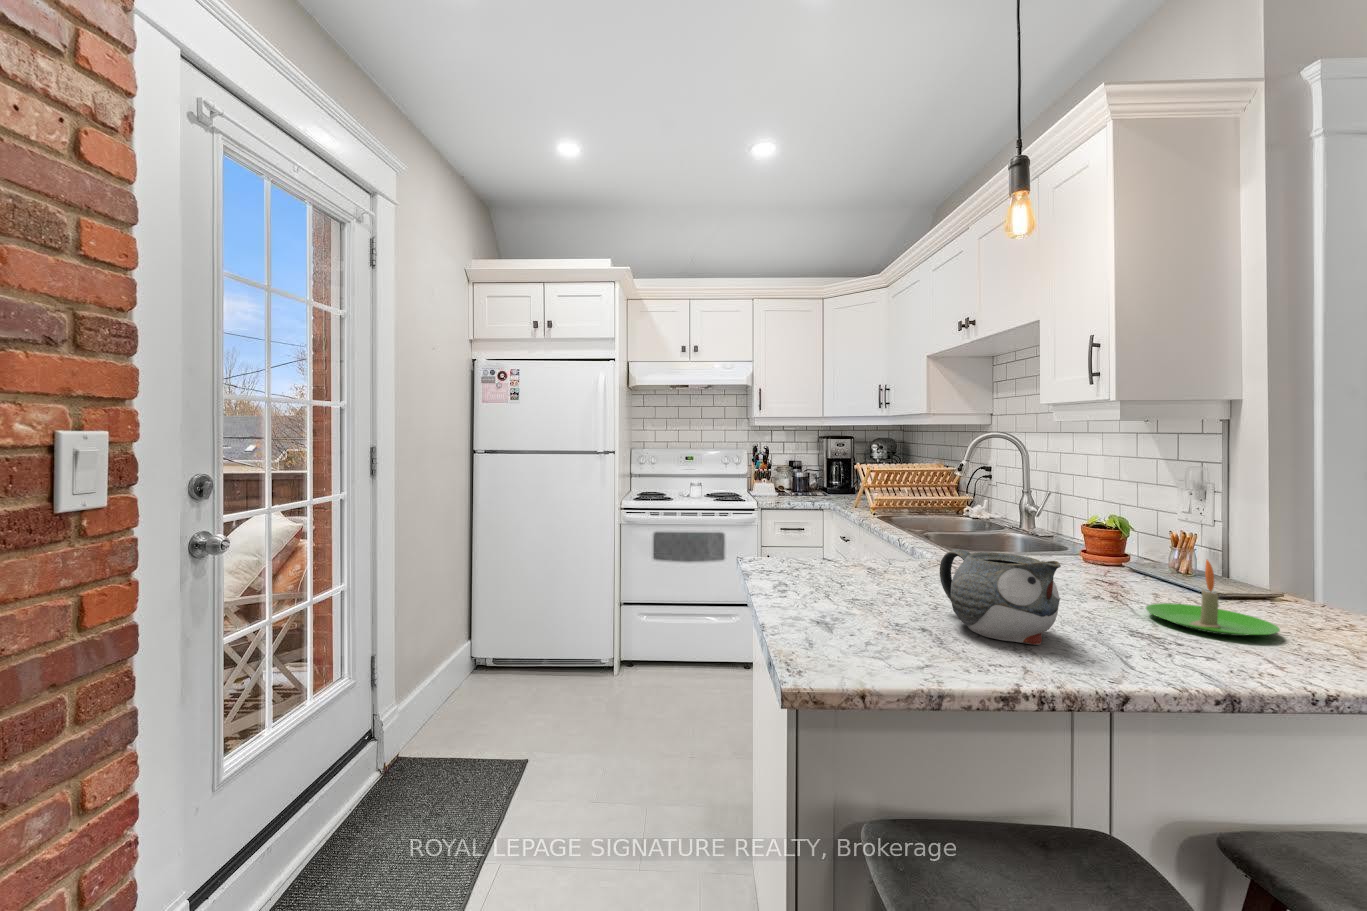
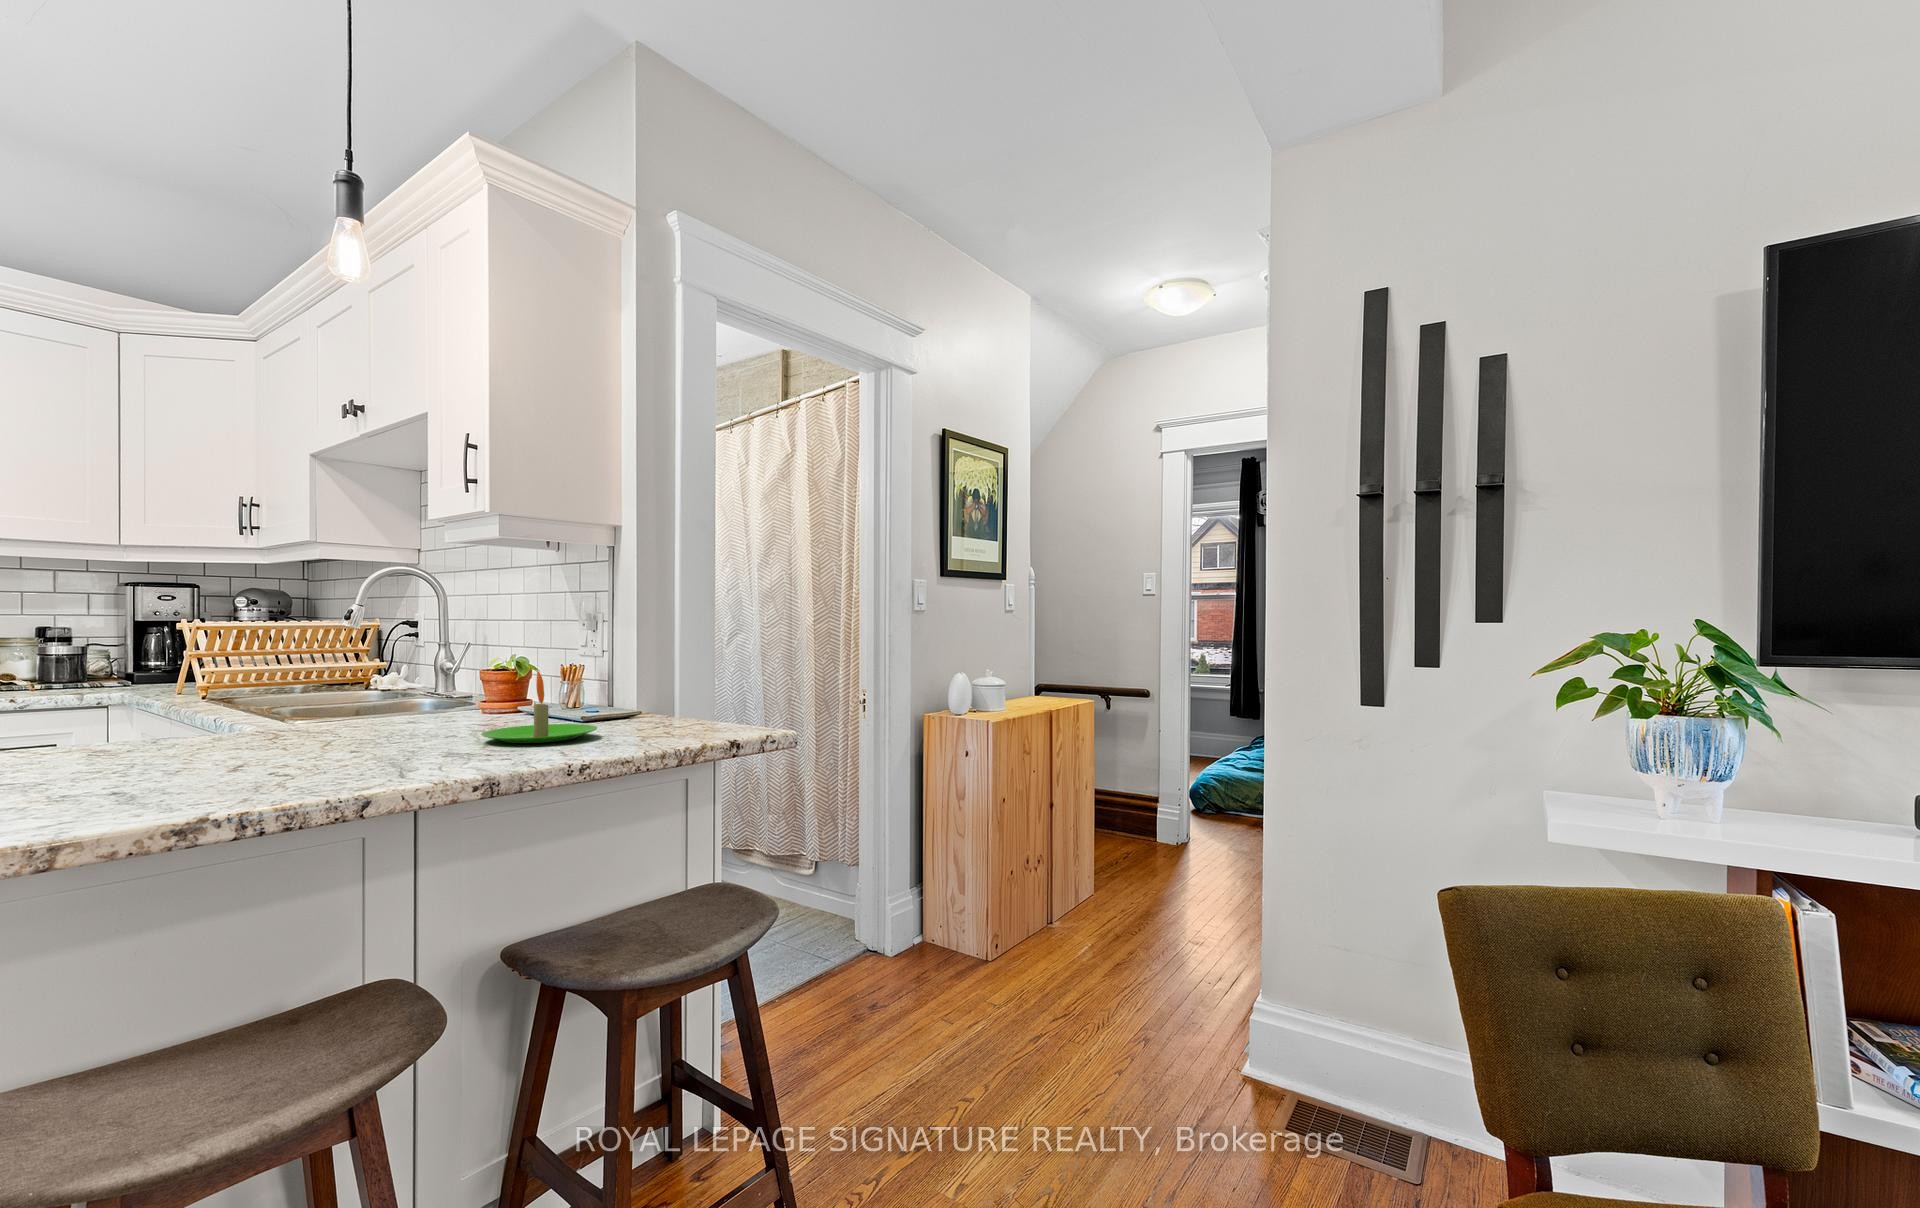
teapot: present [940,549,1061,645] -> none [169,673,333,784]

